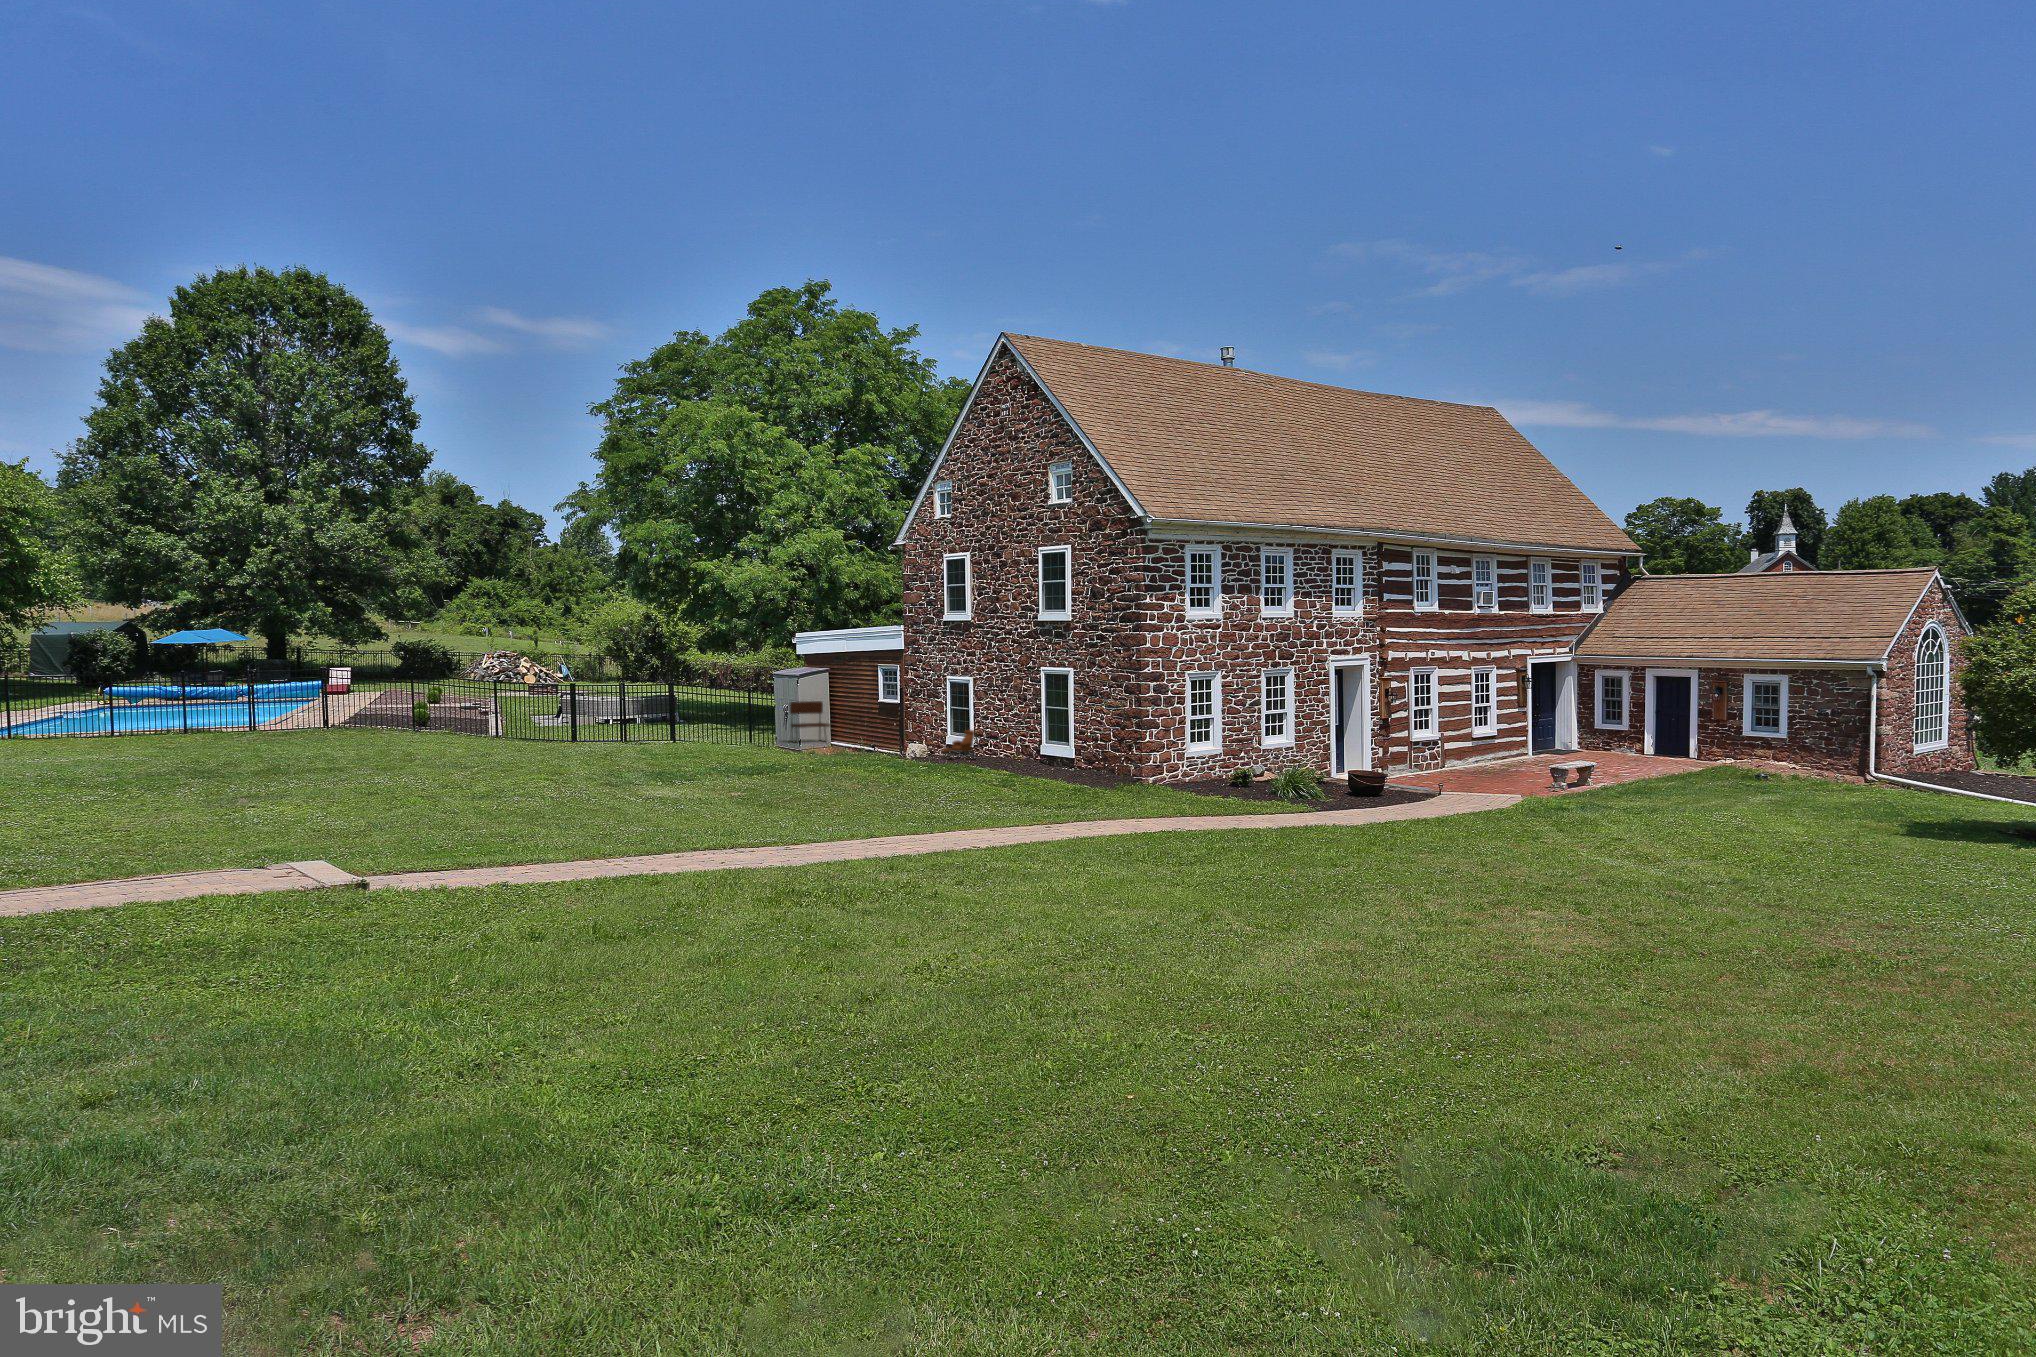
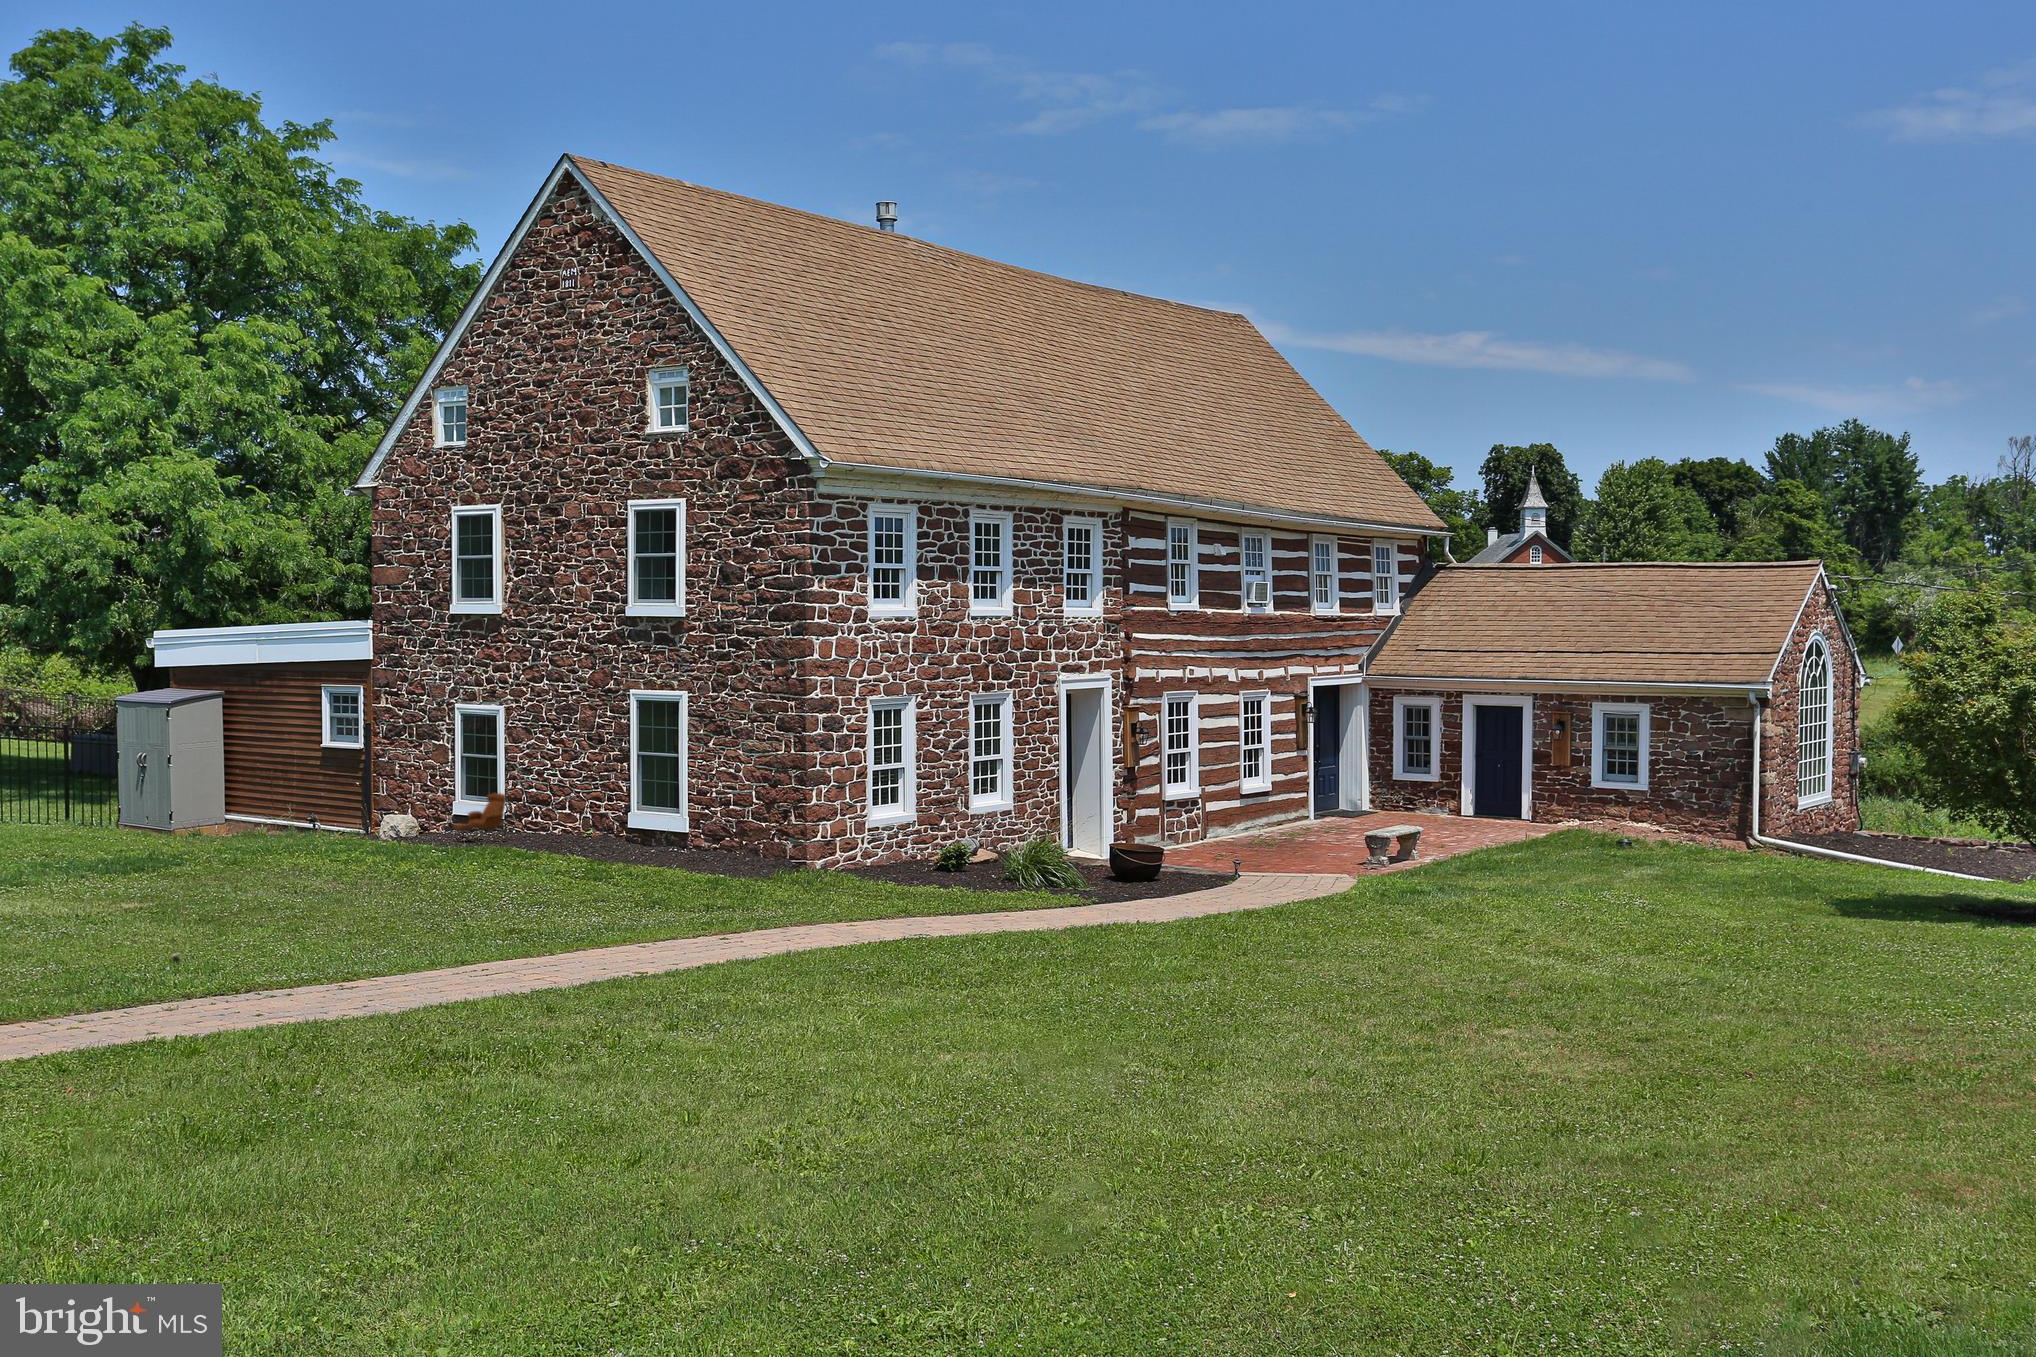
bench: present [790,701,830,743] -> none [153,750,228,823]

